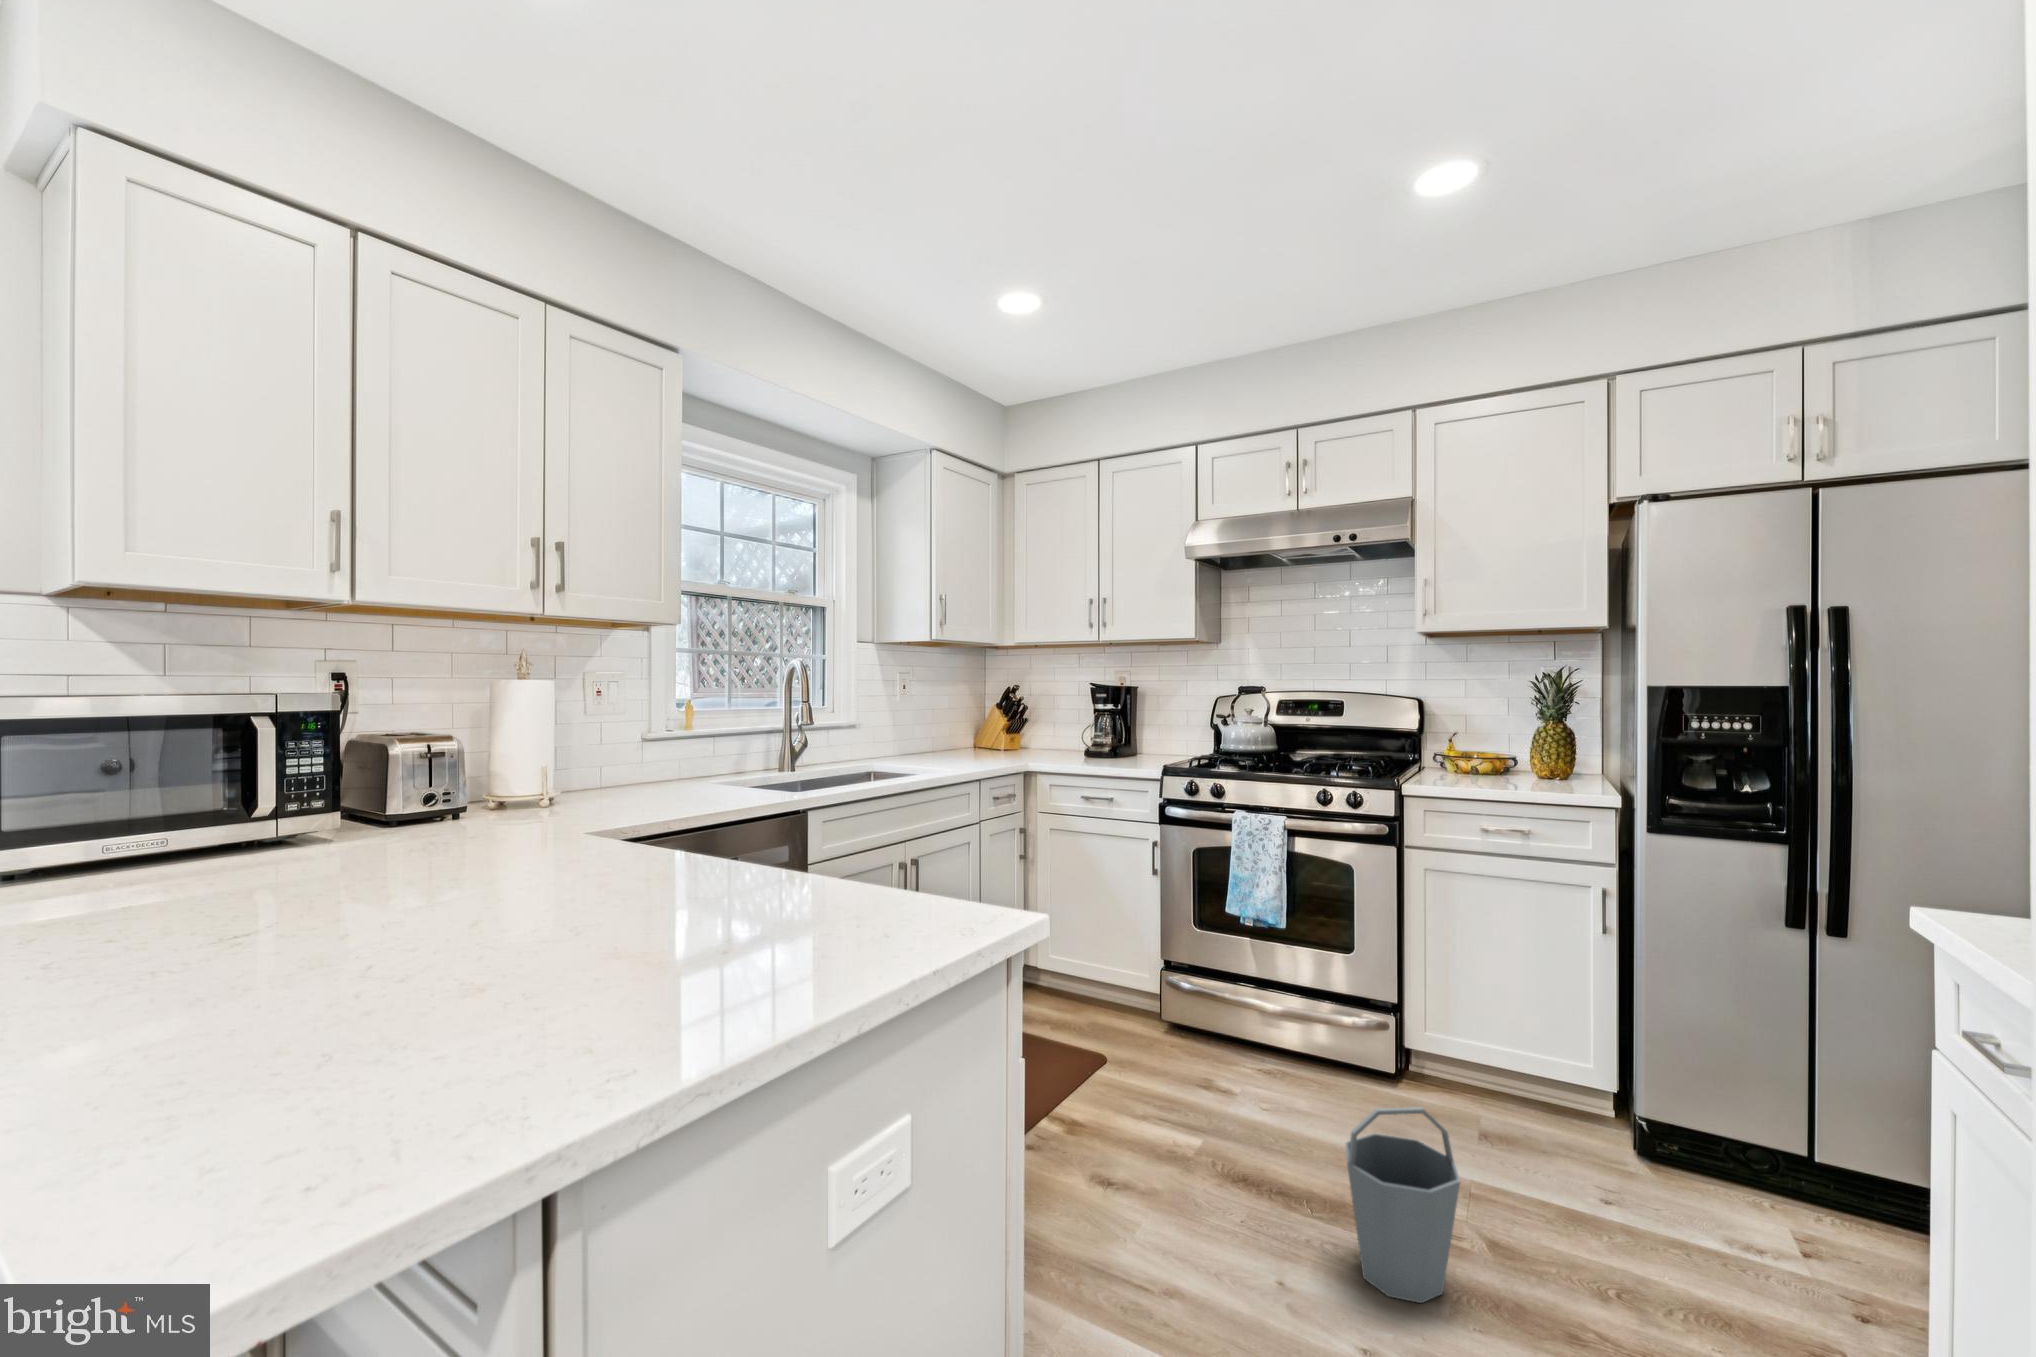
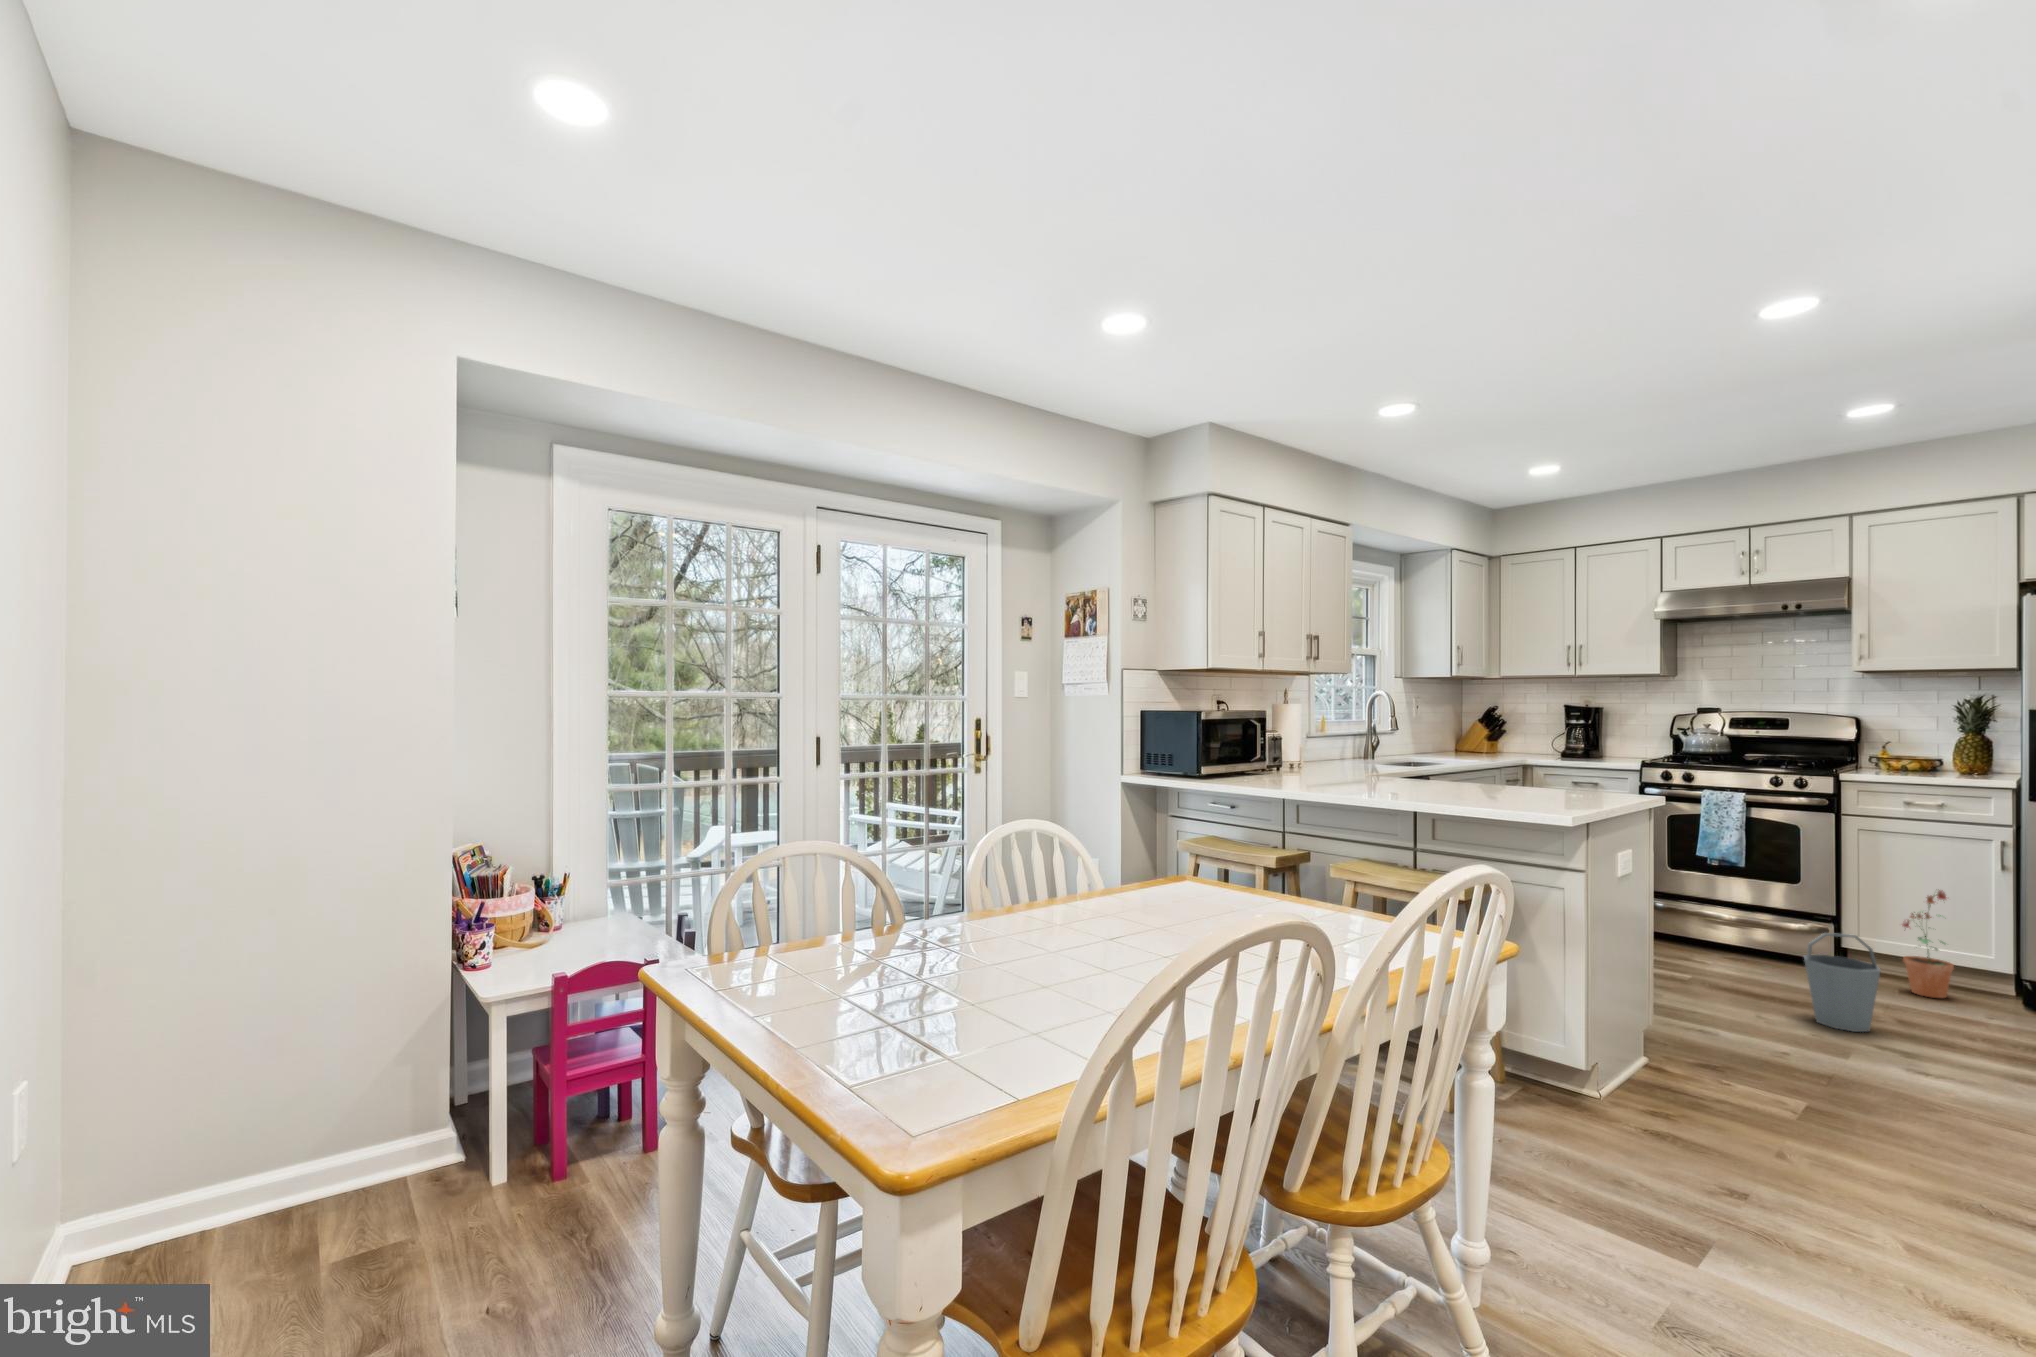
potted plant: none [1473,963,1541,1140] -> present [1903,890,1954,998]

